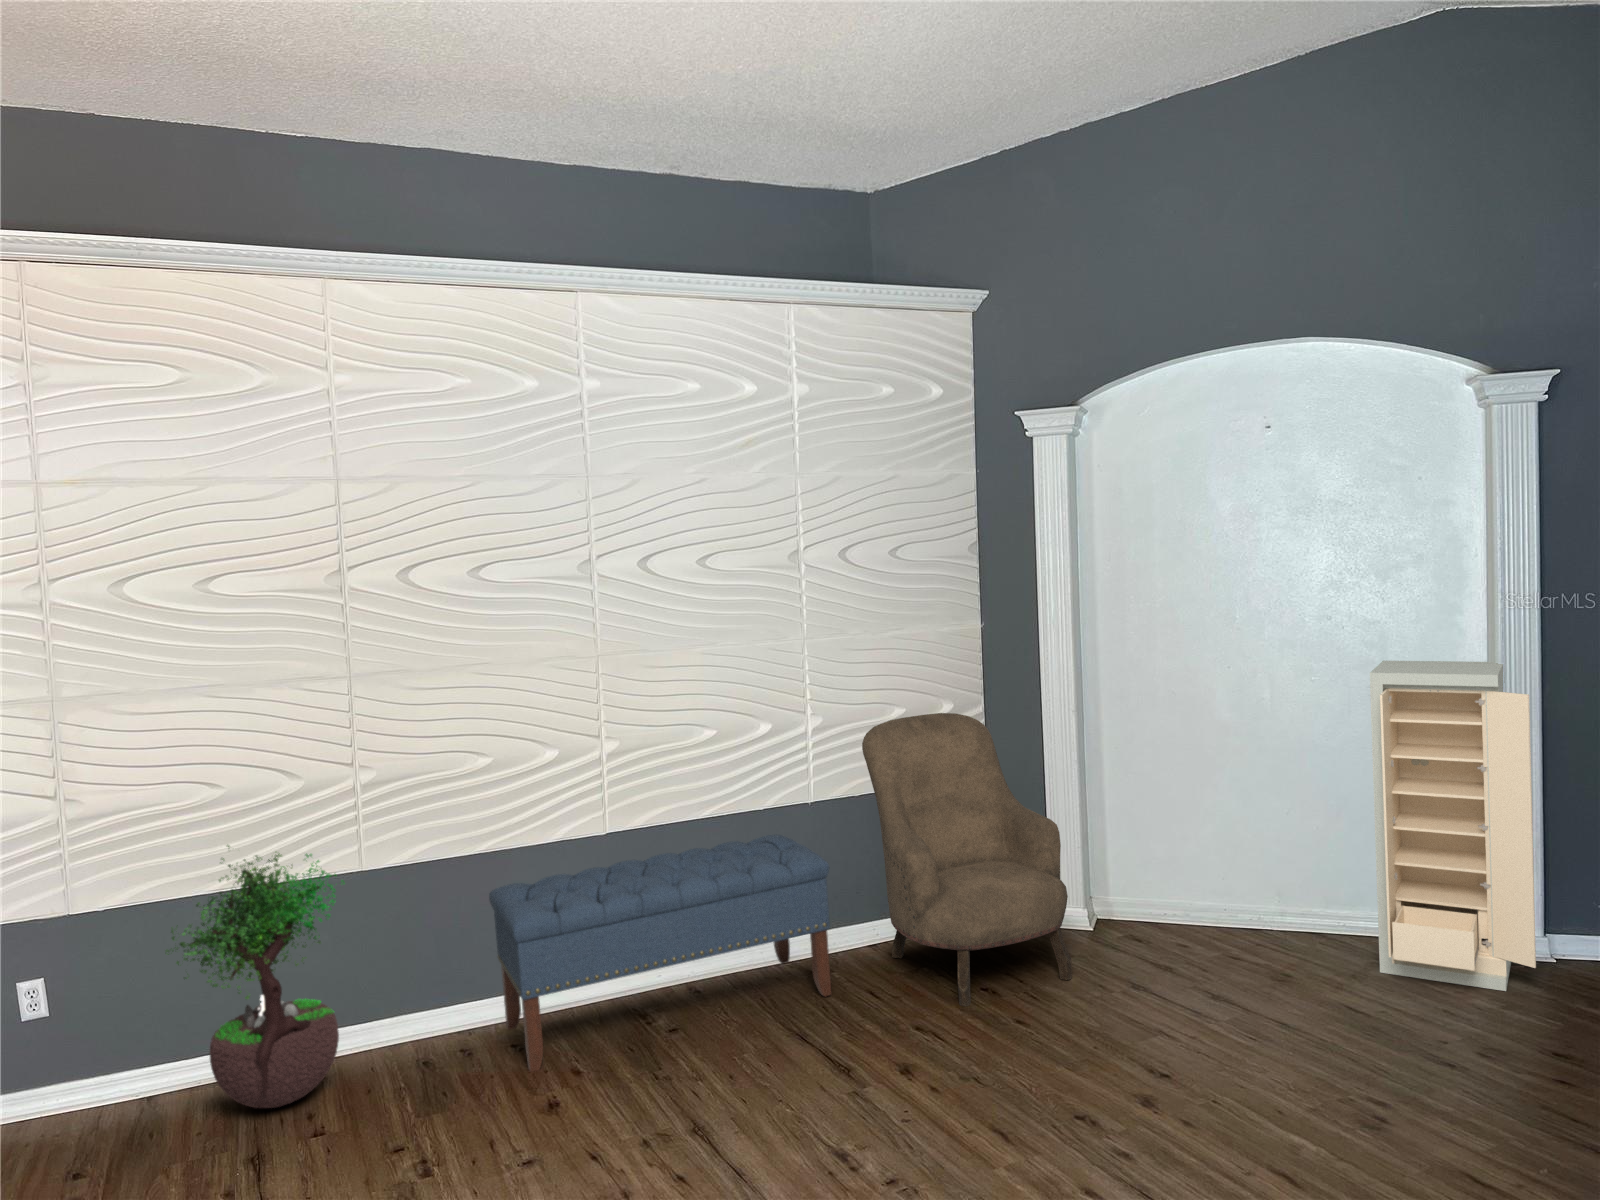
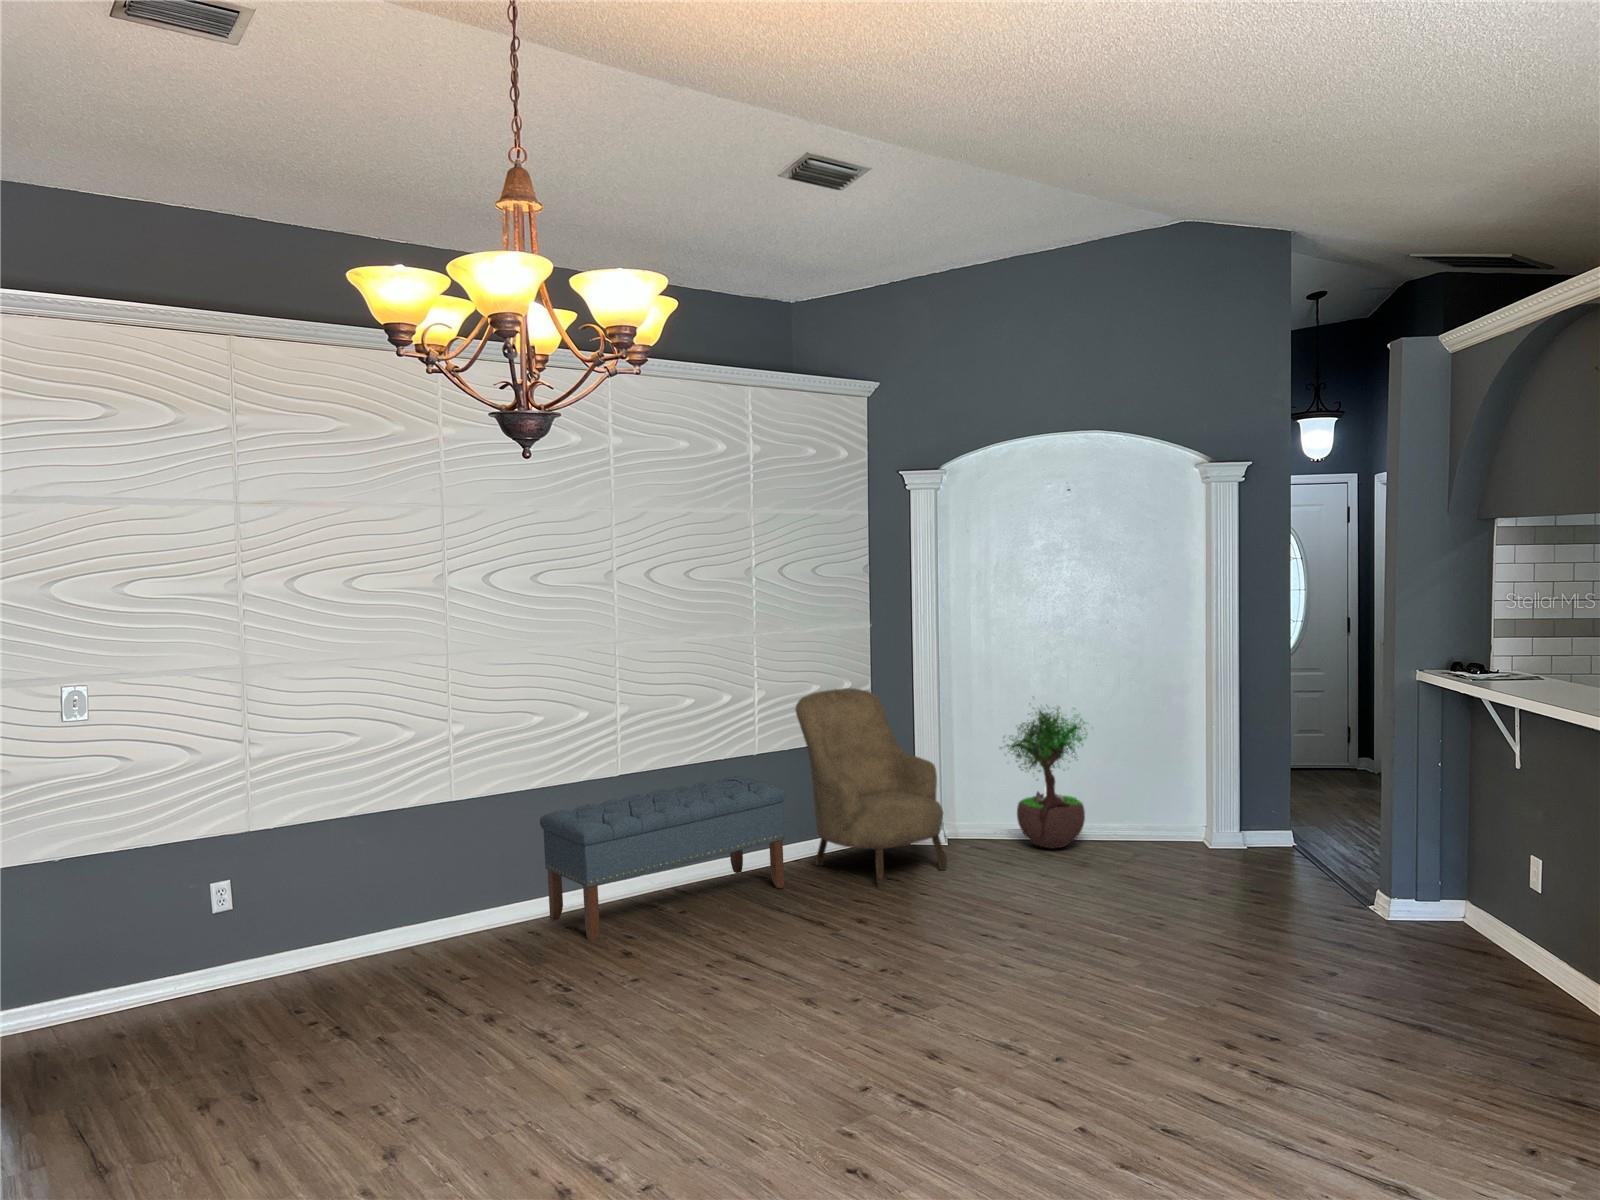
storage cabinet: present [1370,661,1536,991] -> none [1138,649,1236,860]
potted tree: present [166,845,344,1108] -> present [1001,697,1086,848]

